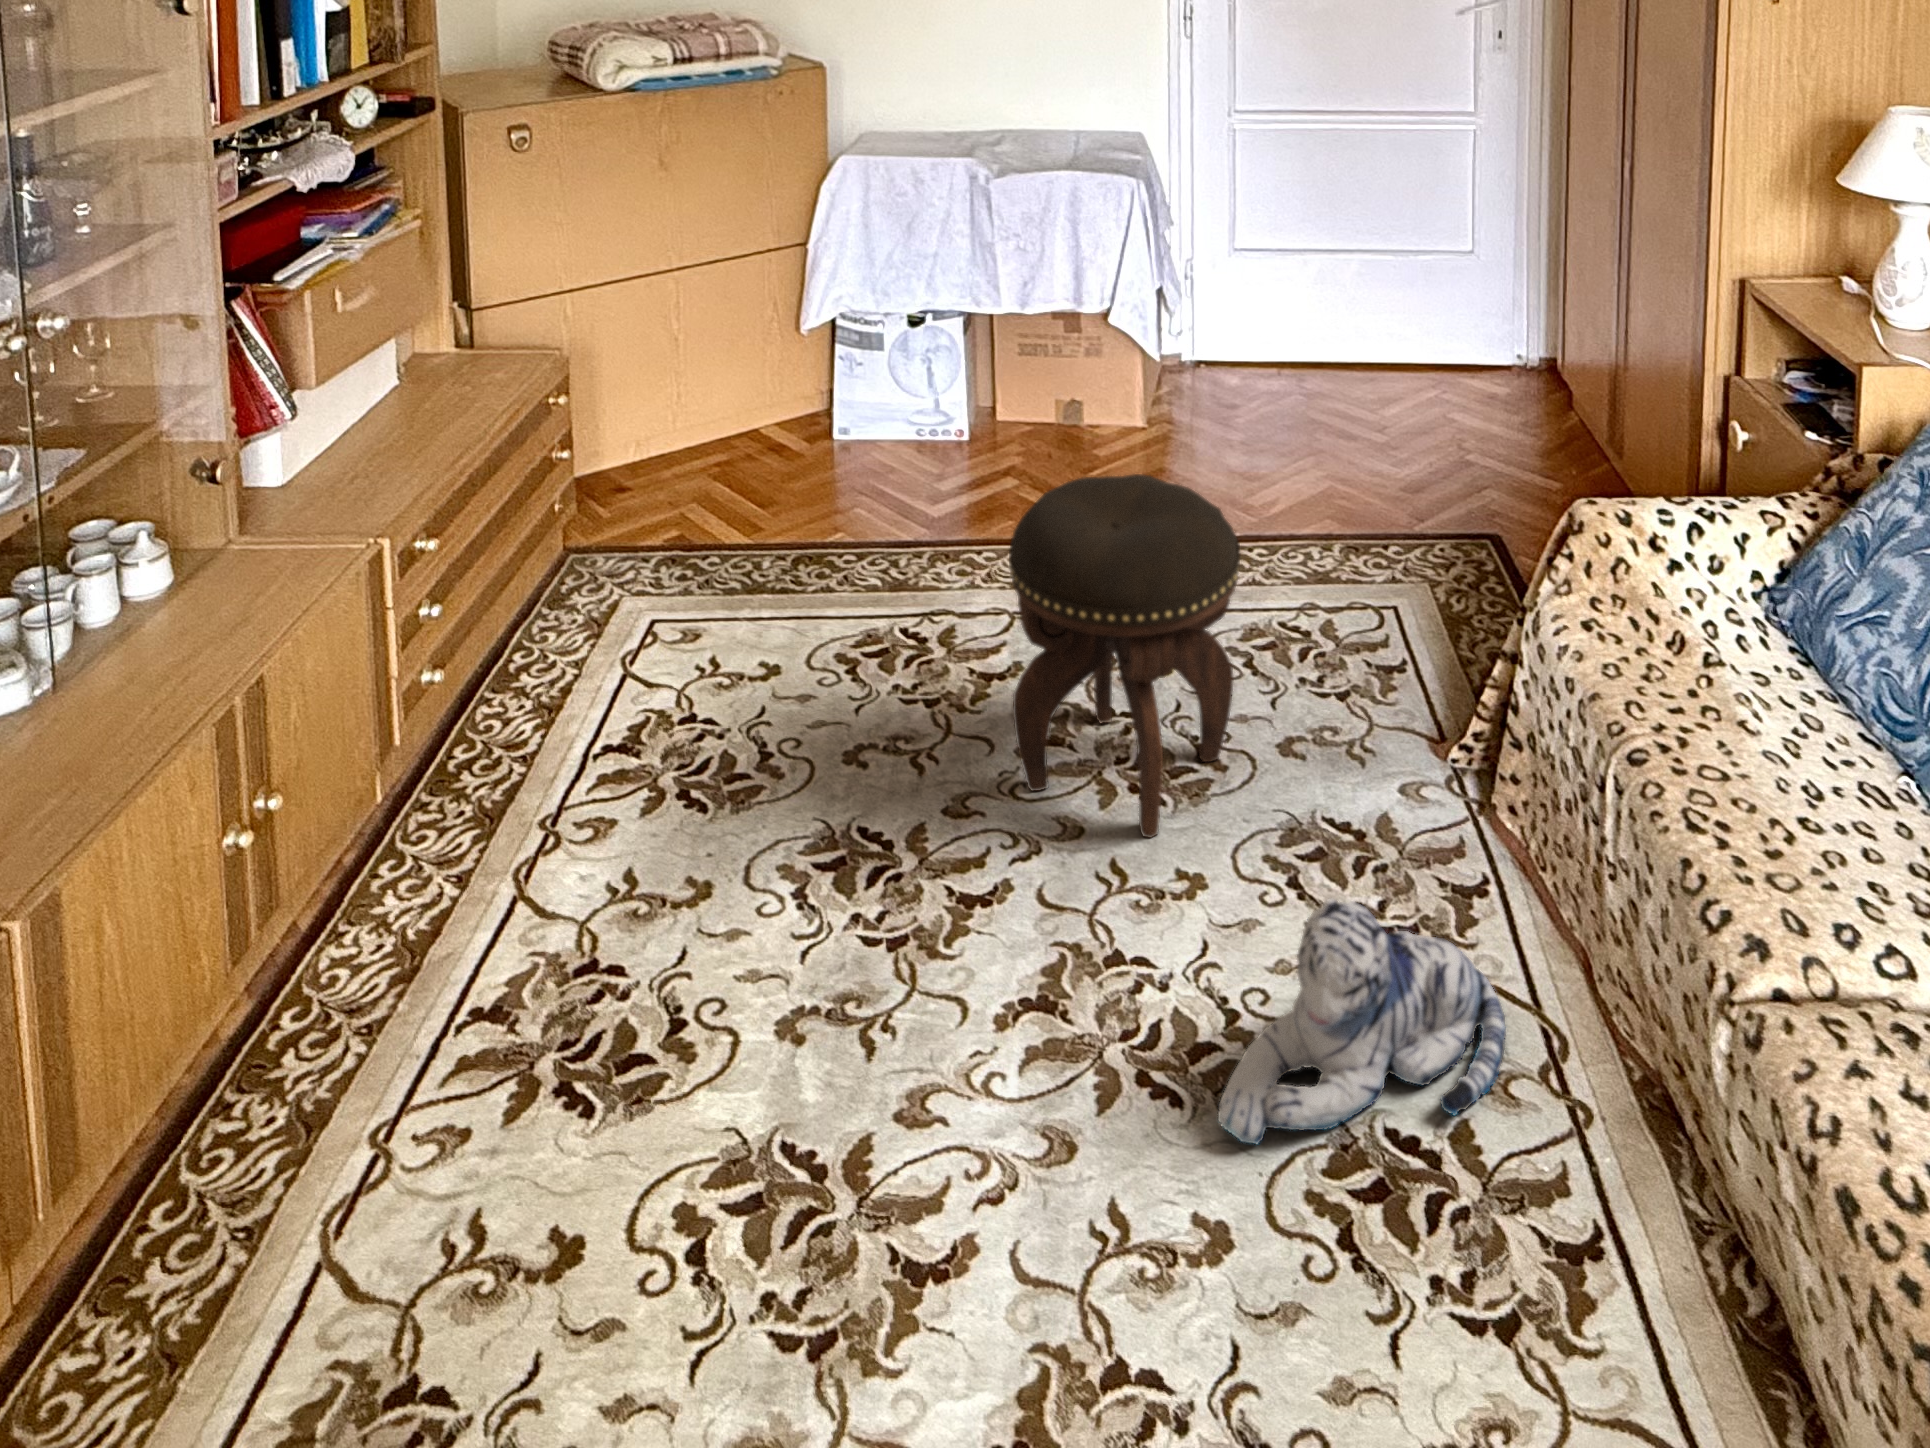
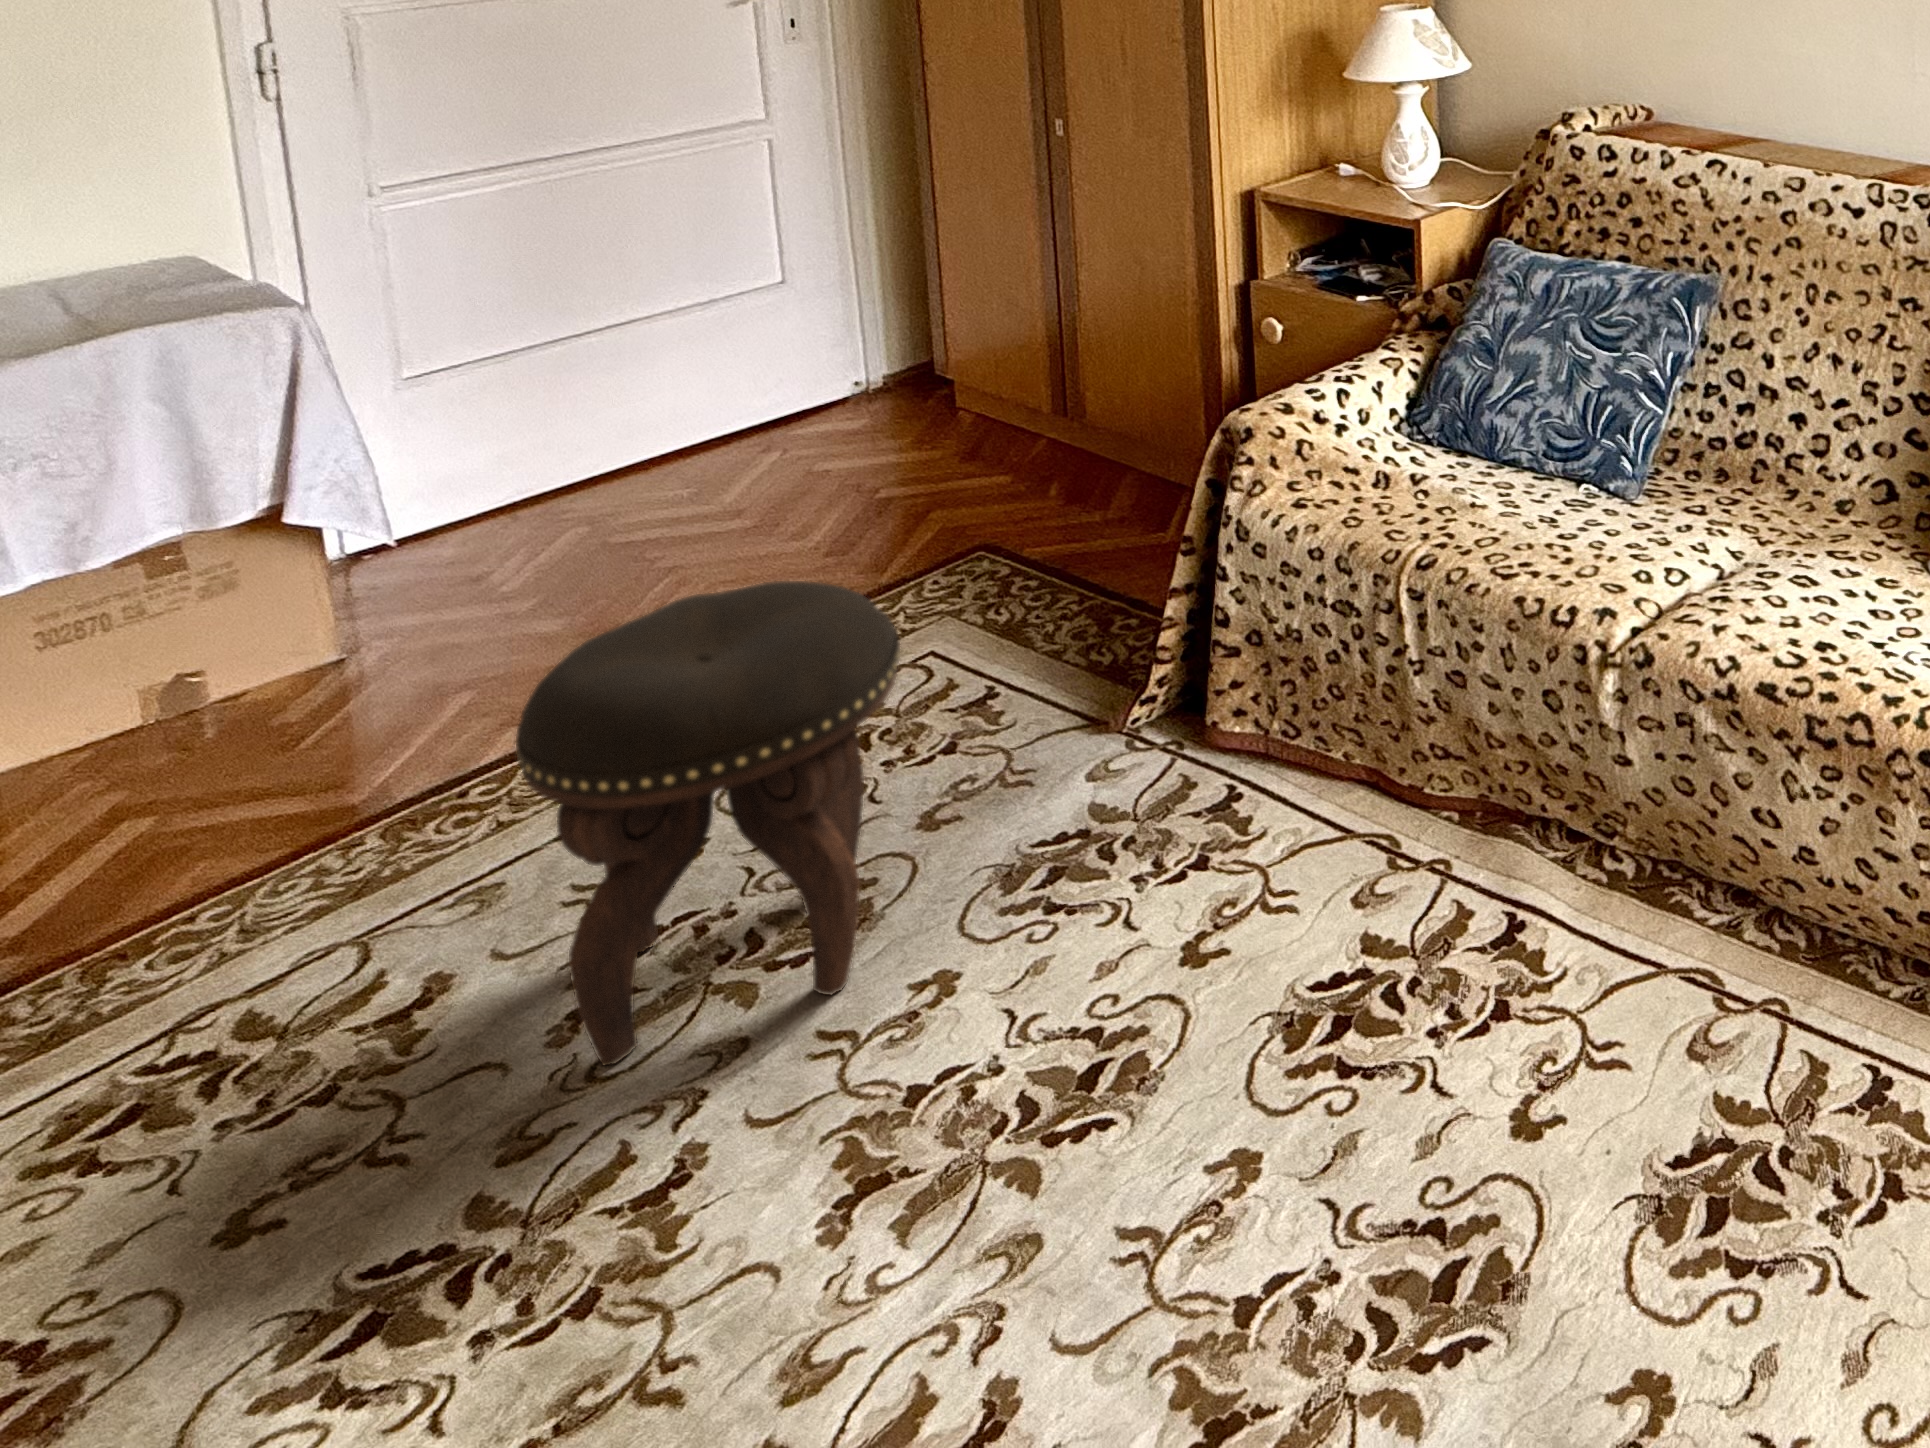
plush toy: present [1217,899,1506,1144] -> none [1149,818,1366,1096]

